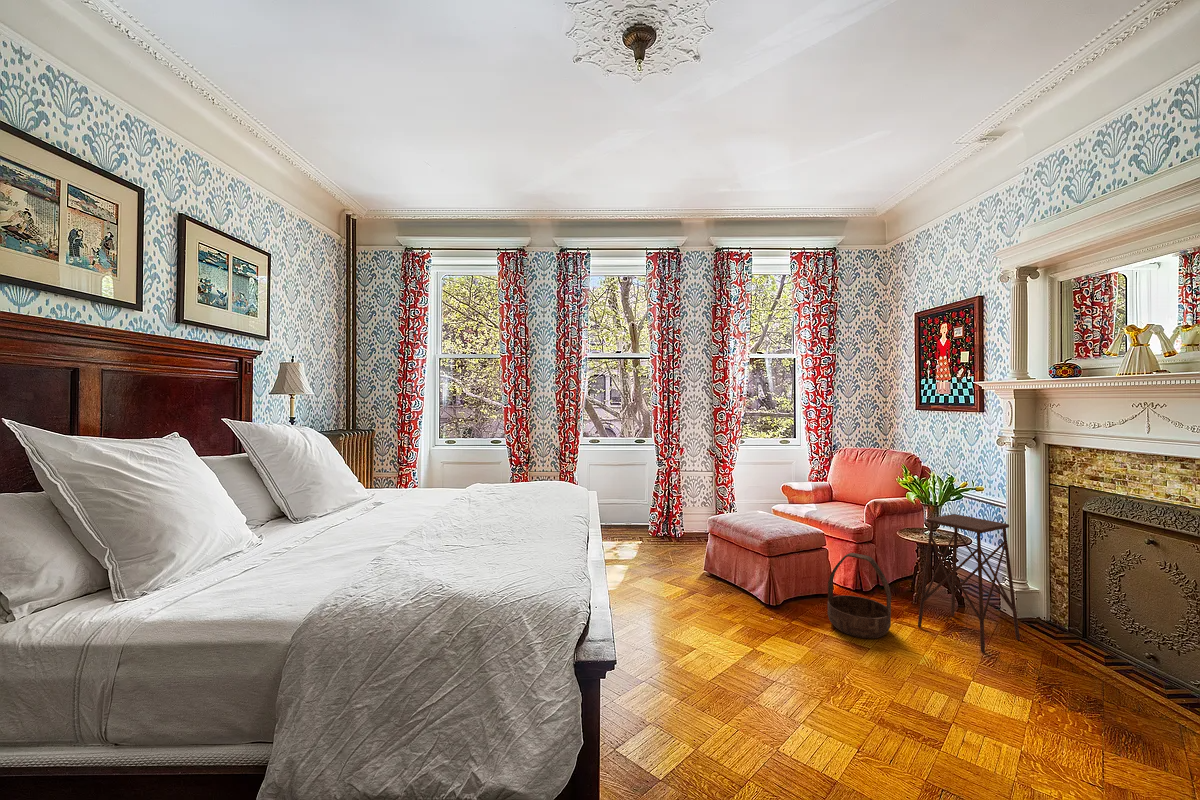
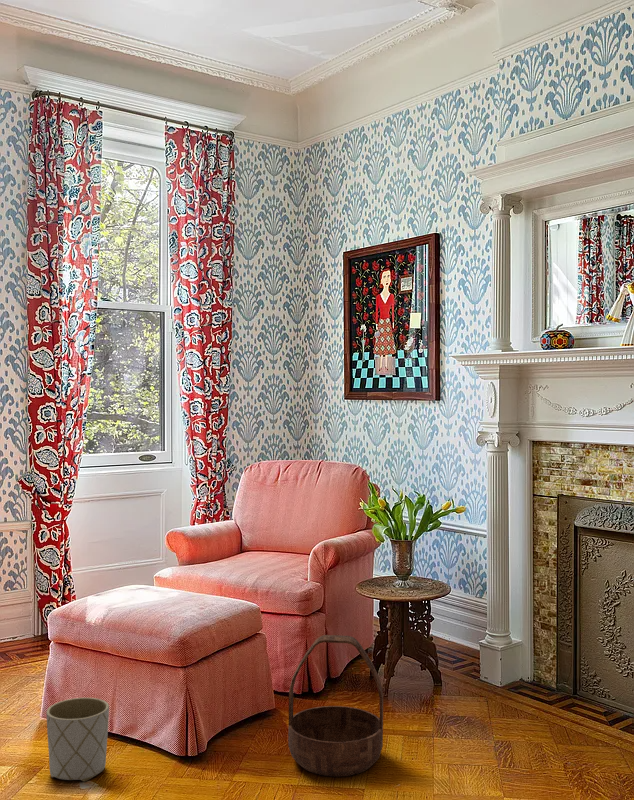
side table: present [918,514,1020,653] -> none [407,550,521,750]
planter: none [698,561,729,602] -> present [46,698,109,781]

